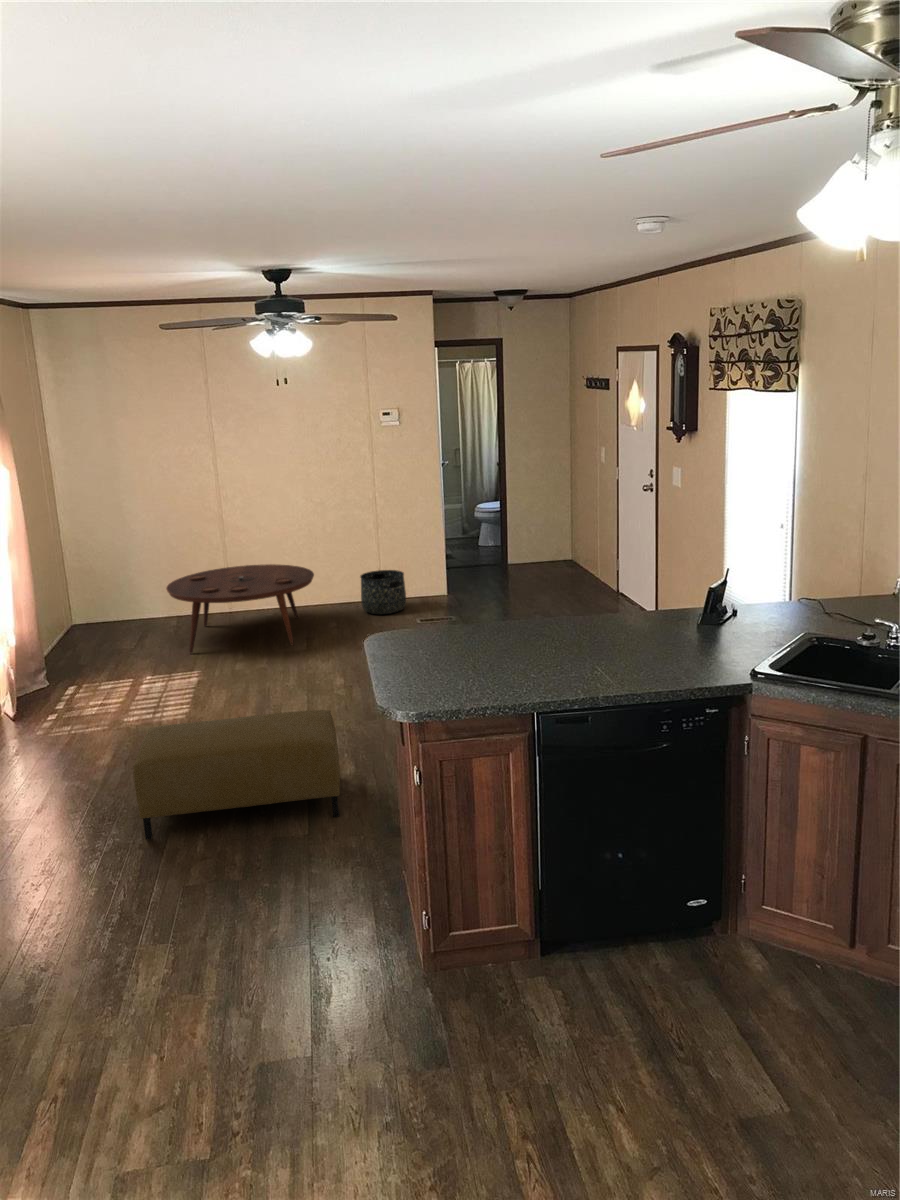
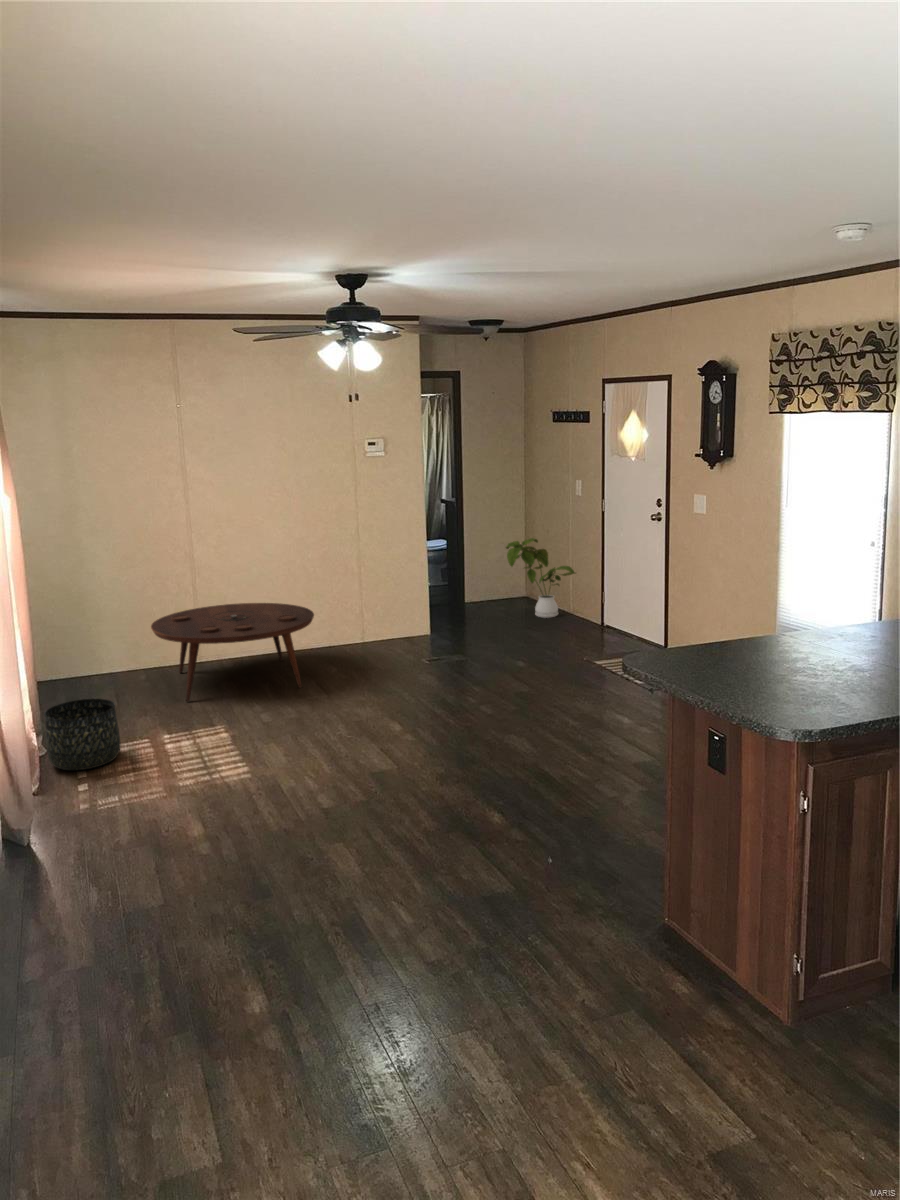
house plant: none [529,505,601,585] -> present [506,538,575,618]
basket: present [360,570,406,614] -> present [44,699,120,770]
ottoman: present [133,710,340,839] -> none [277,746,519,911]

